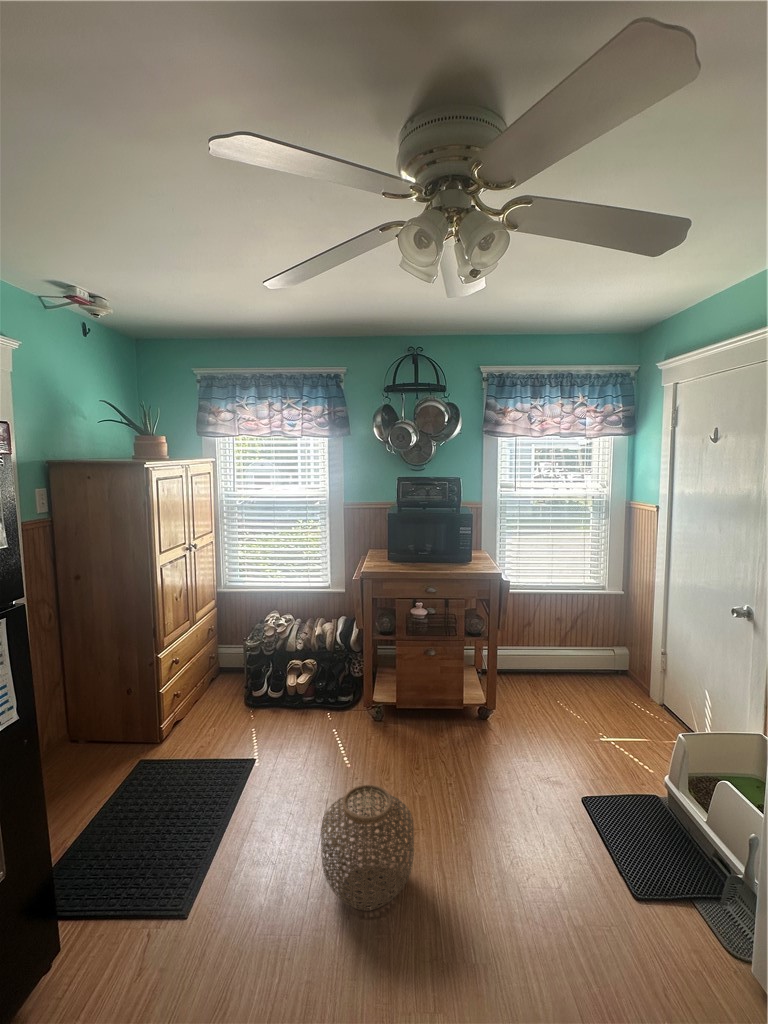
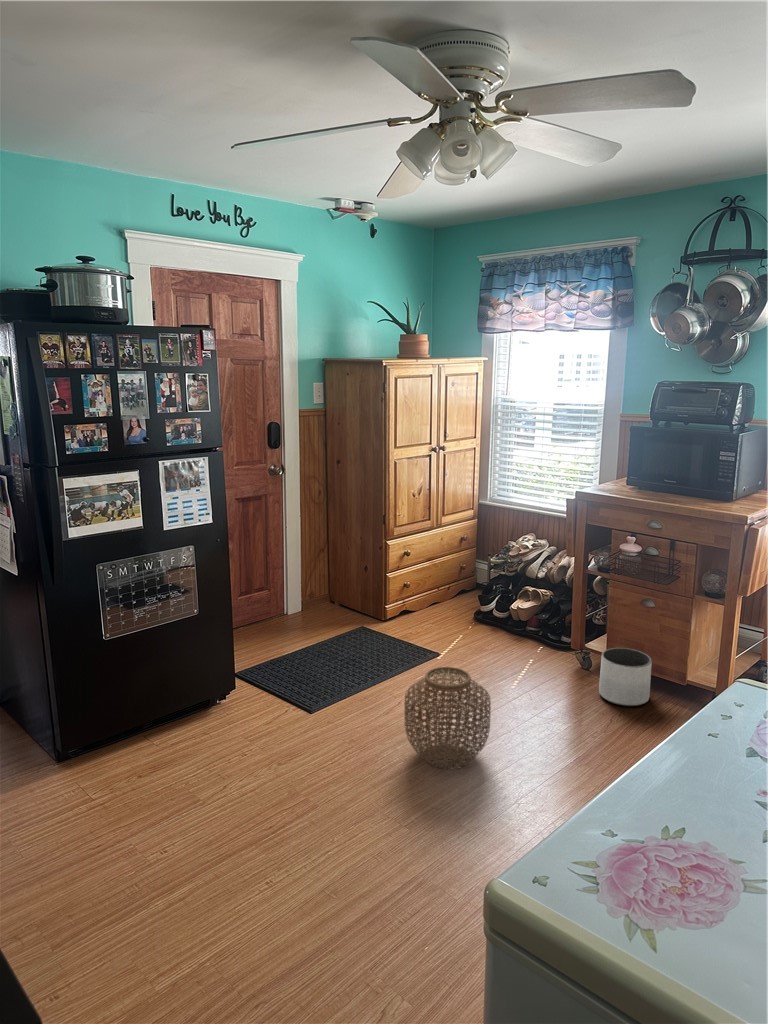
planter: none [405,694,445,747] -> present [599,648,652,706]

